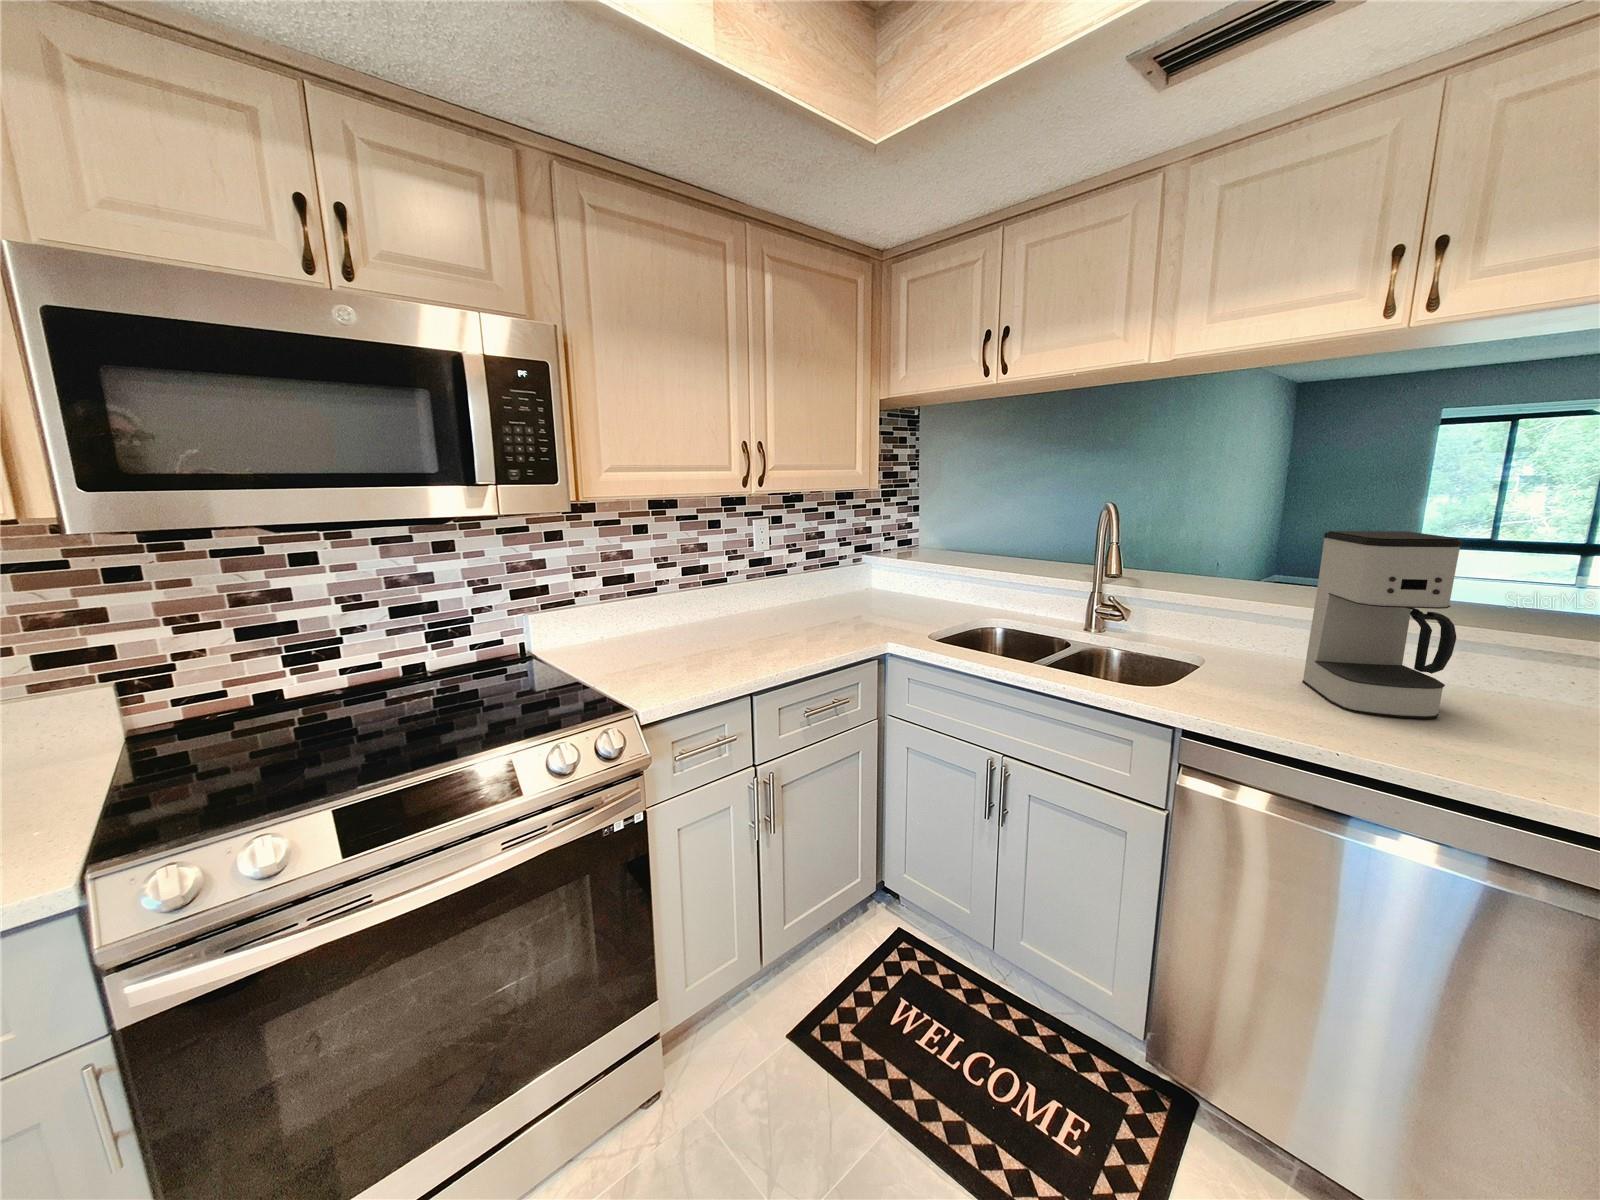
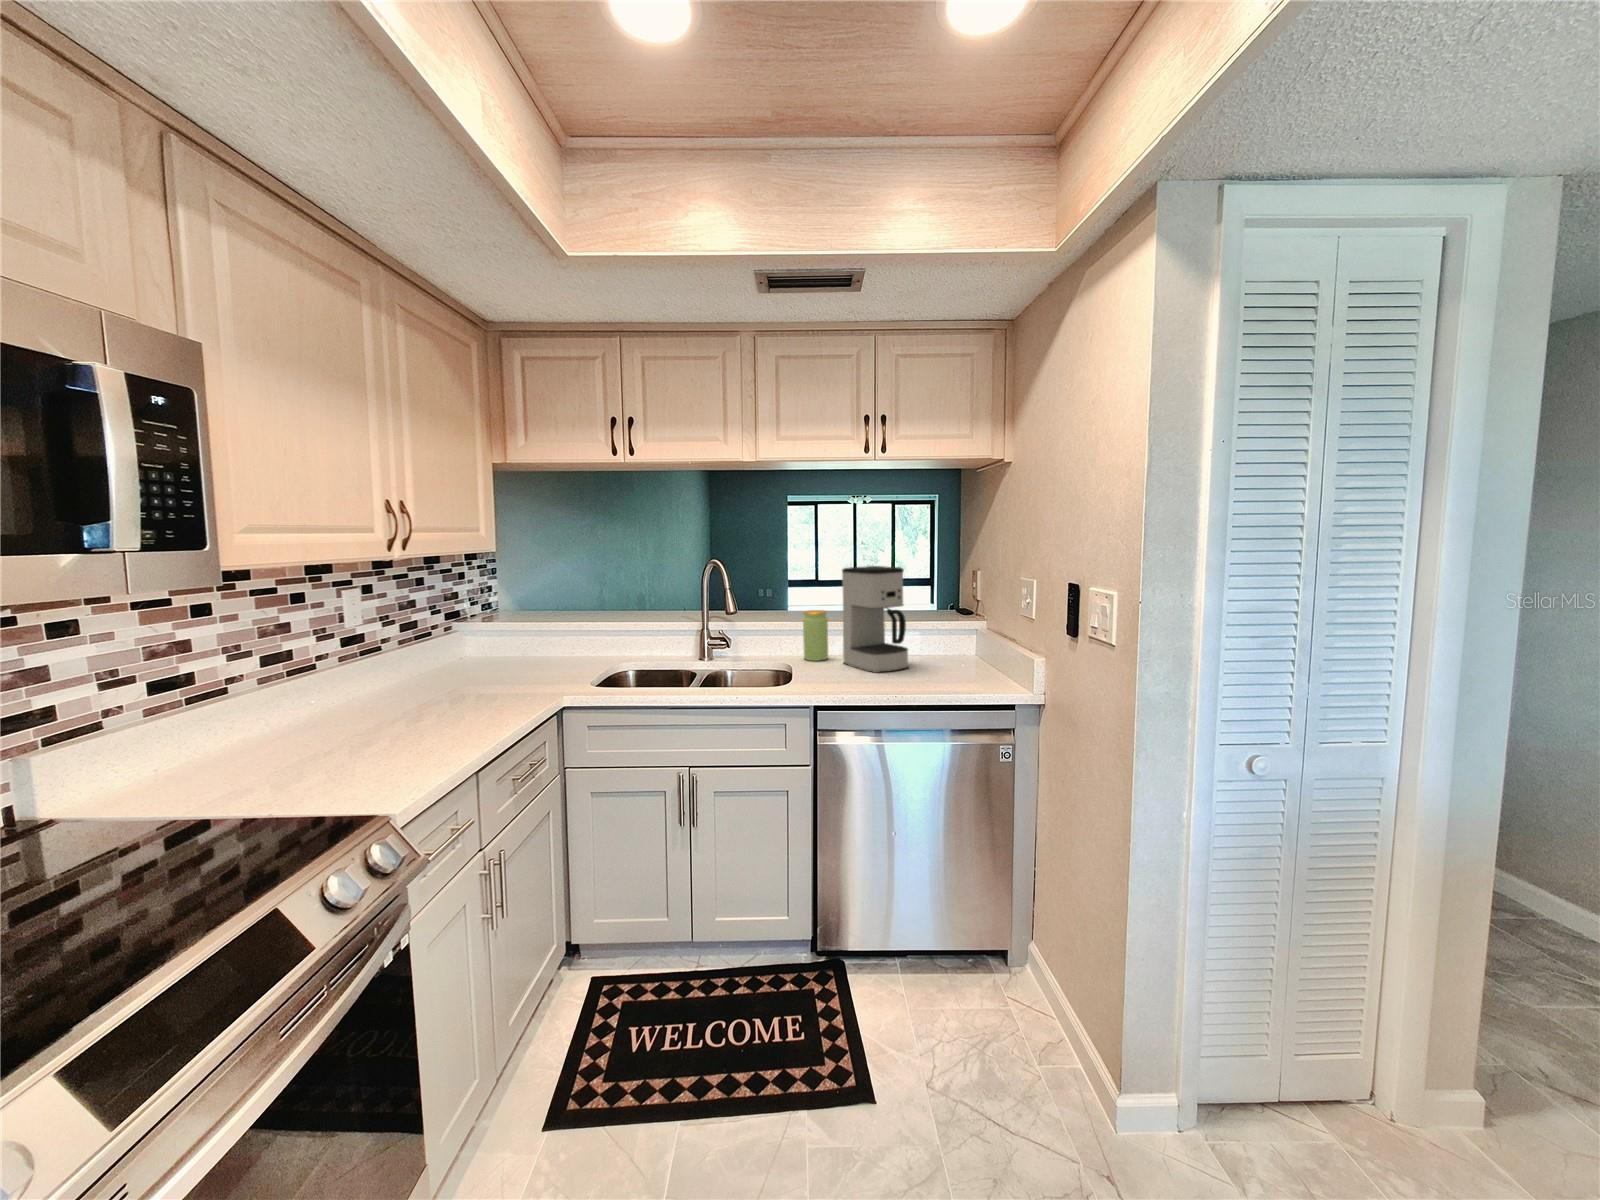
jar: none [1240,591,1293,669] -> present [803,610,828,661]

